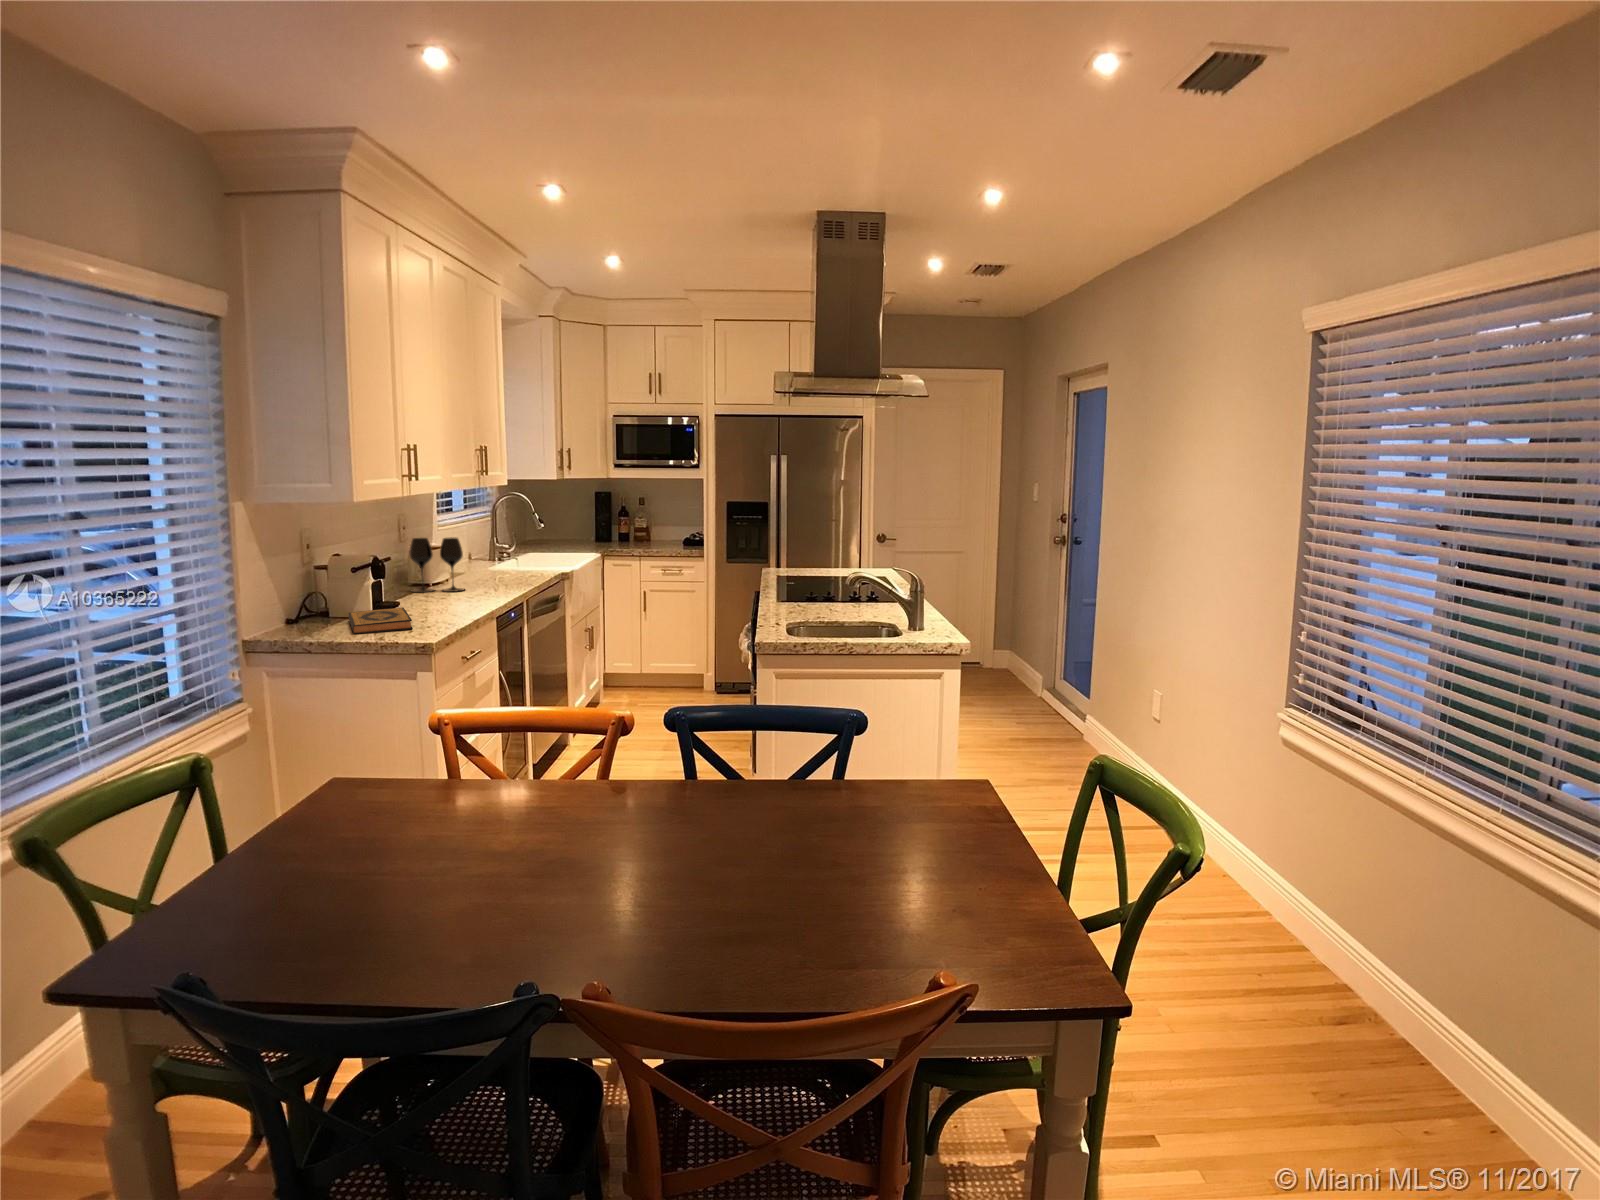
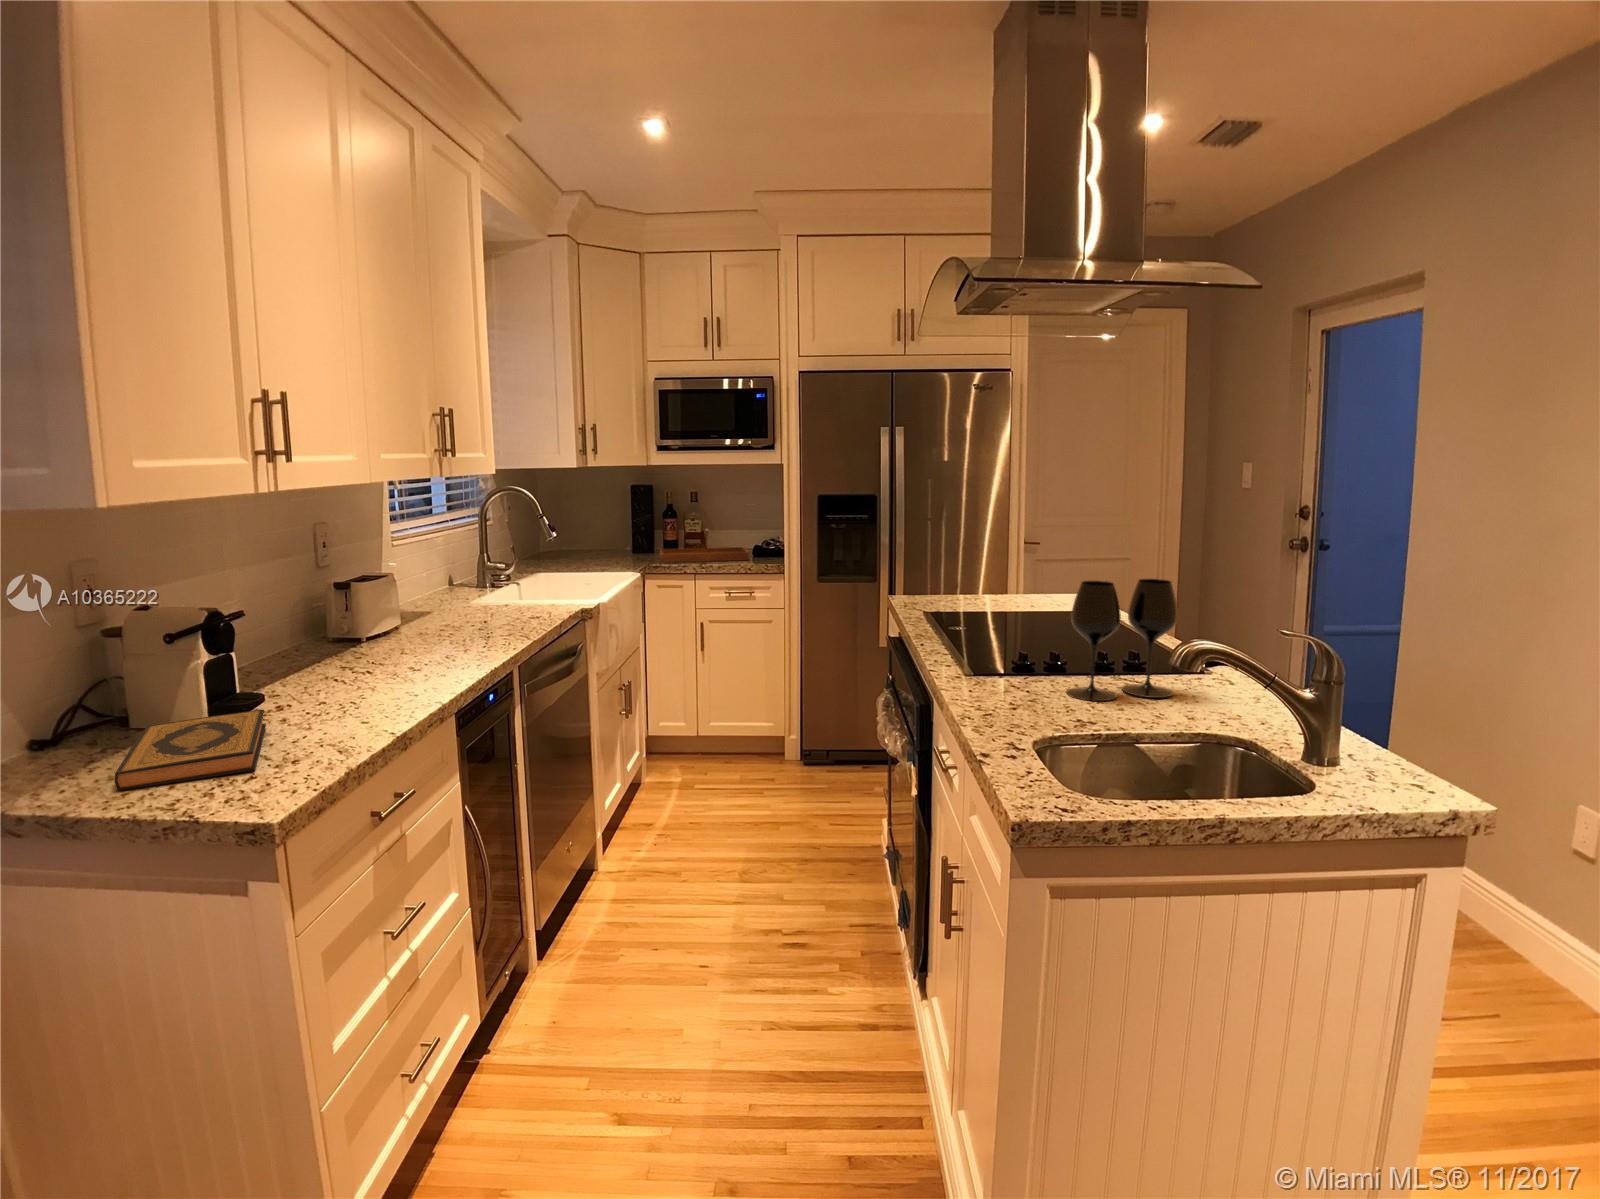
tray: none [615,524,680,548] -> present [660,529,749,563]
wine glass: present [409,537,464,592] -> present [1066,579,1178,701]

